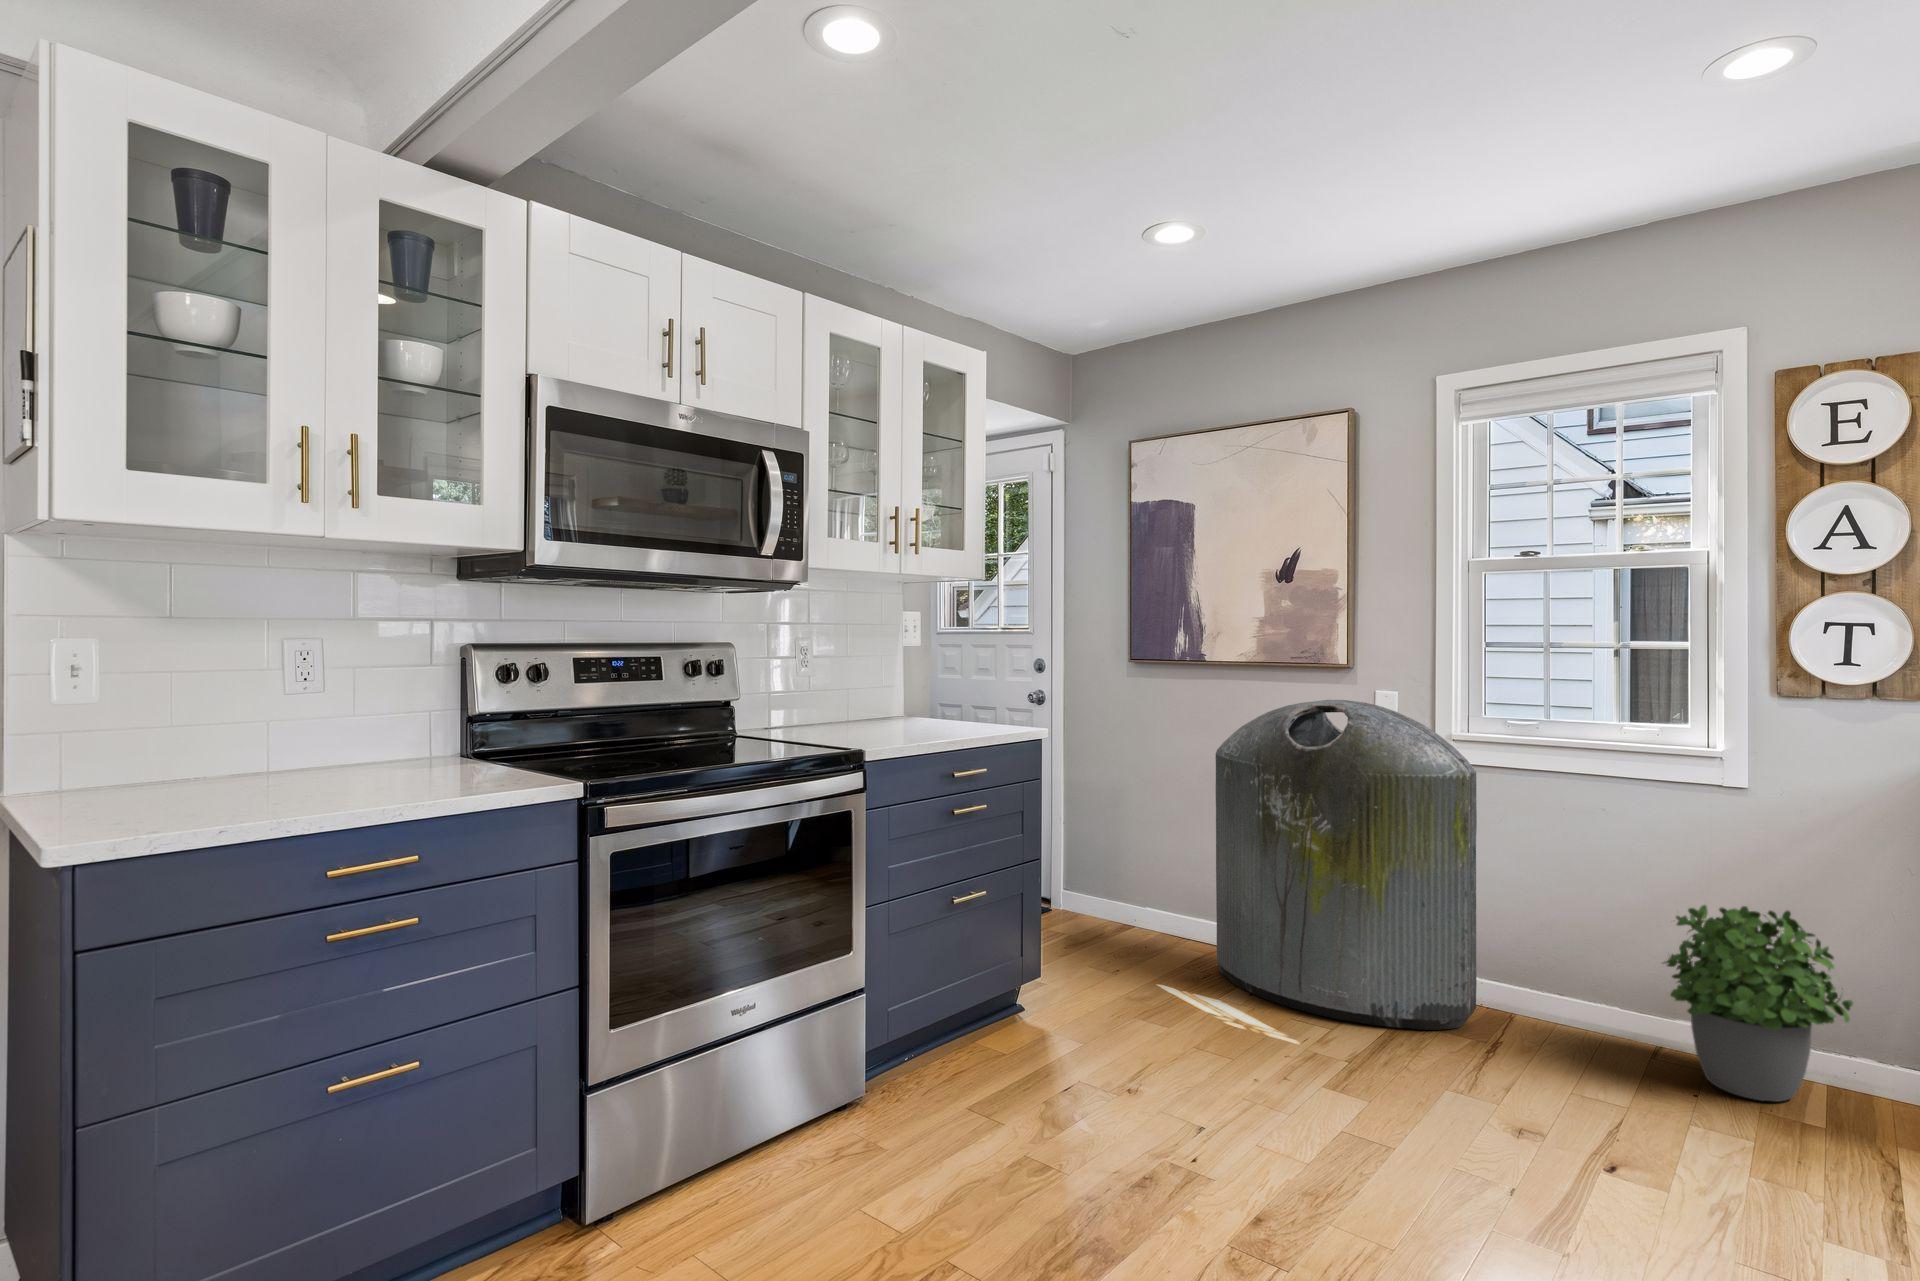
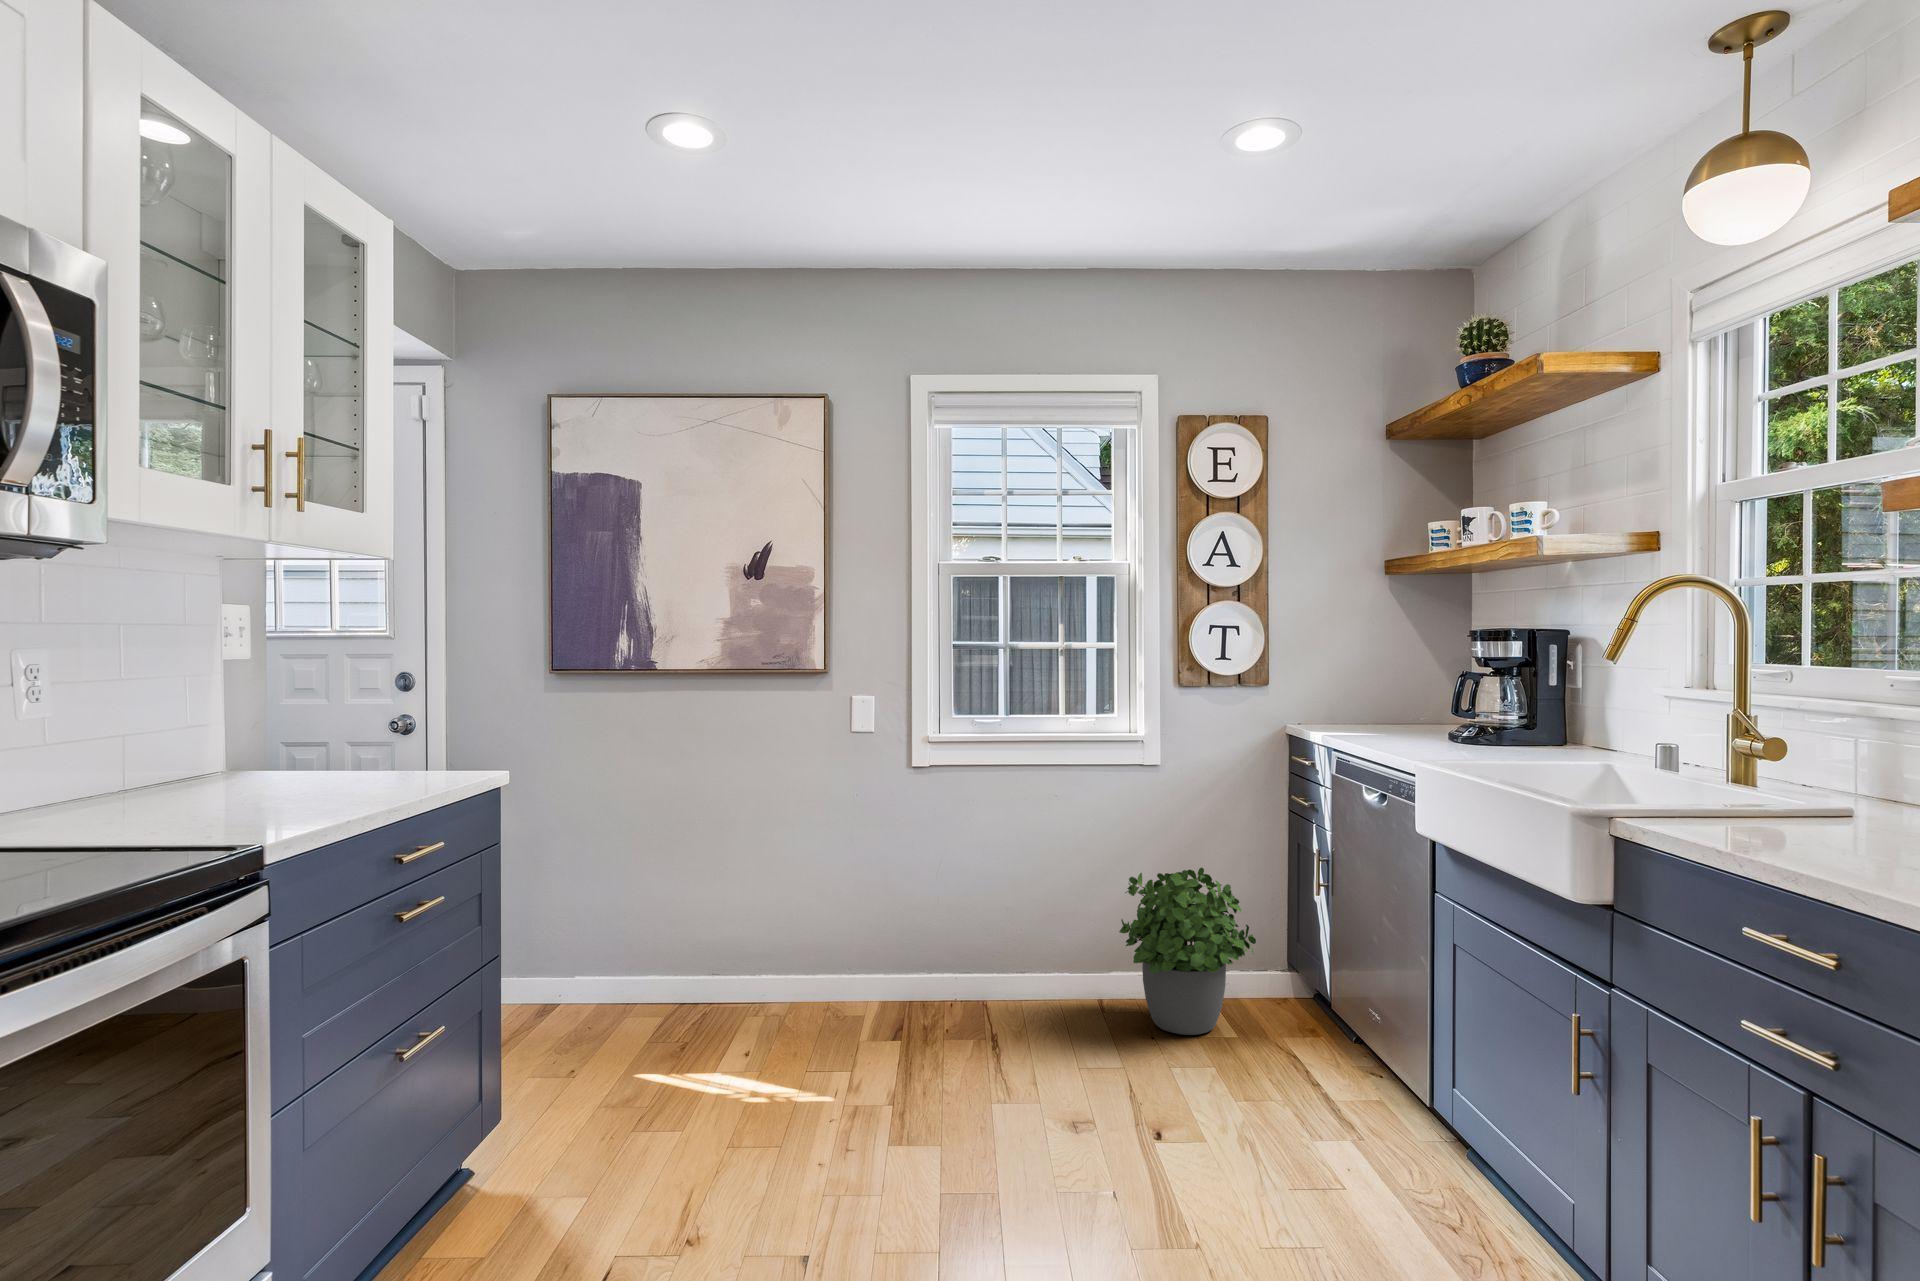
trash can: present [1216,700,1477,1030] -> none [690,708,970,1059]

